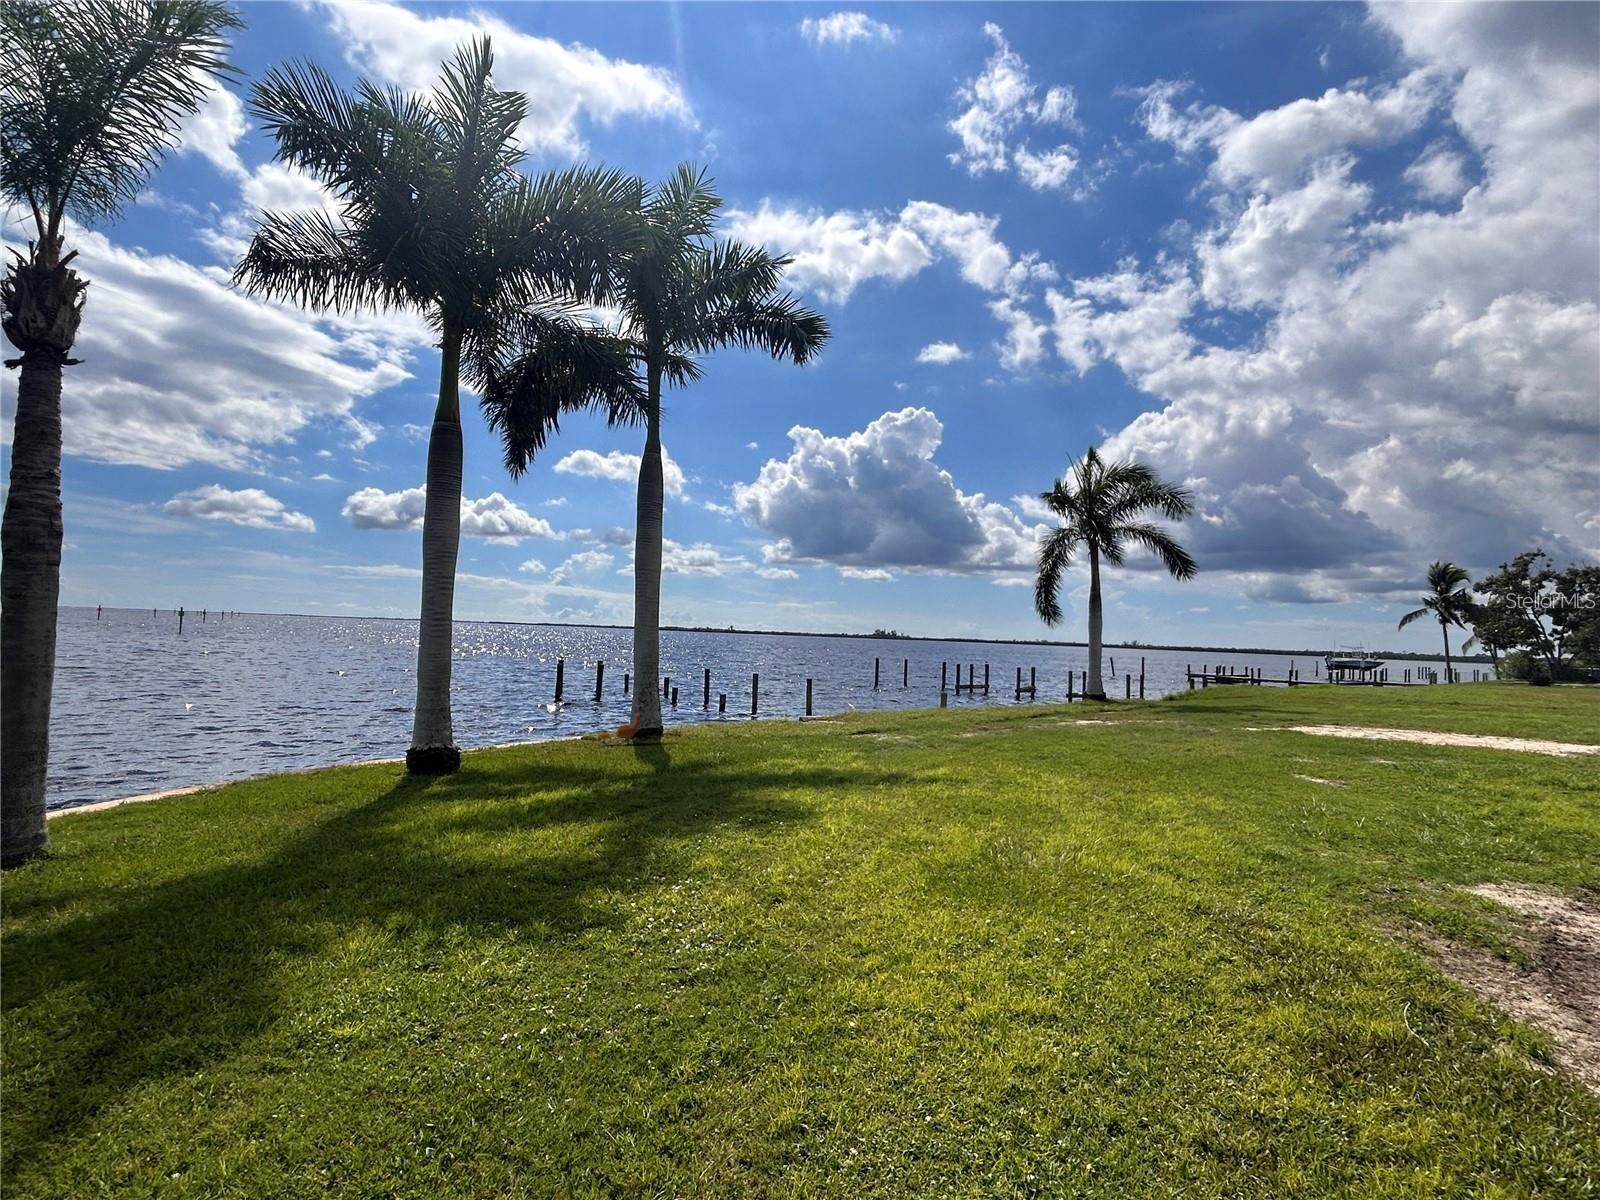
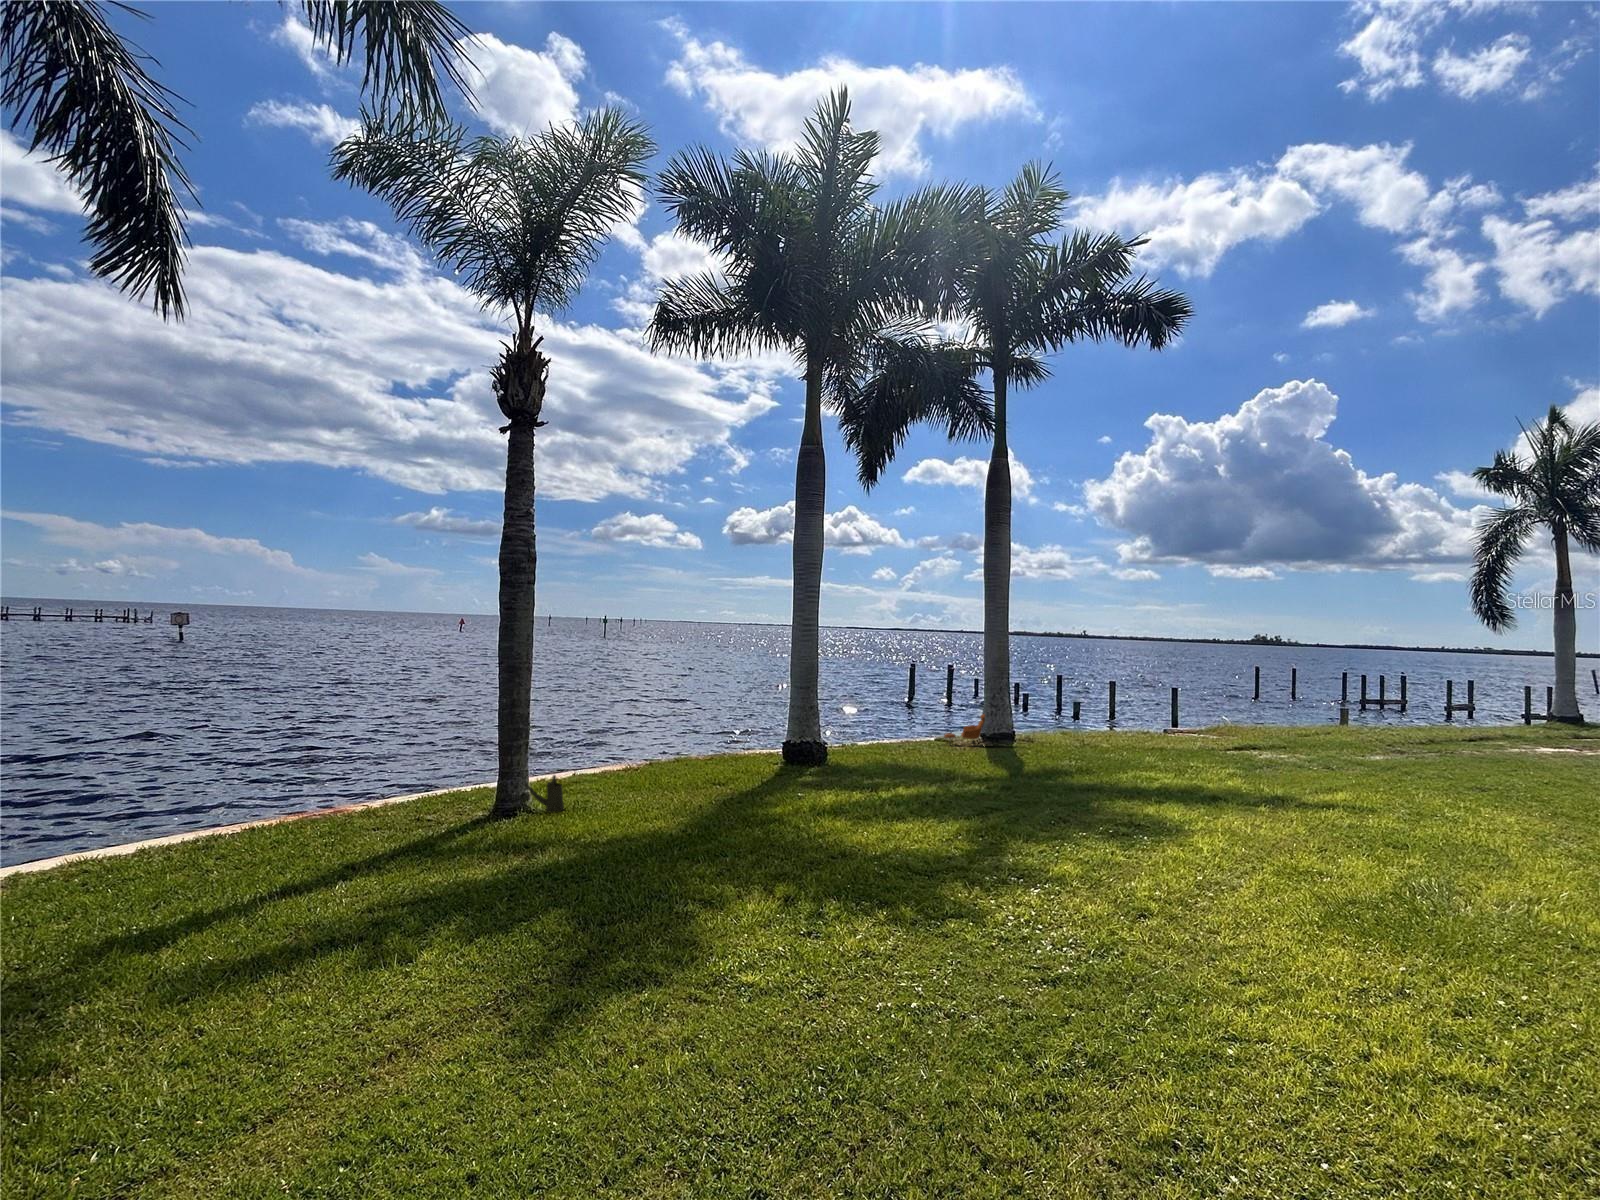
watering can: none [51,807,123,855] -> present [525,775,564,813]

